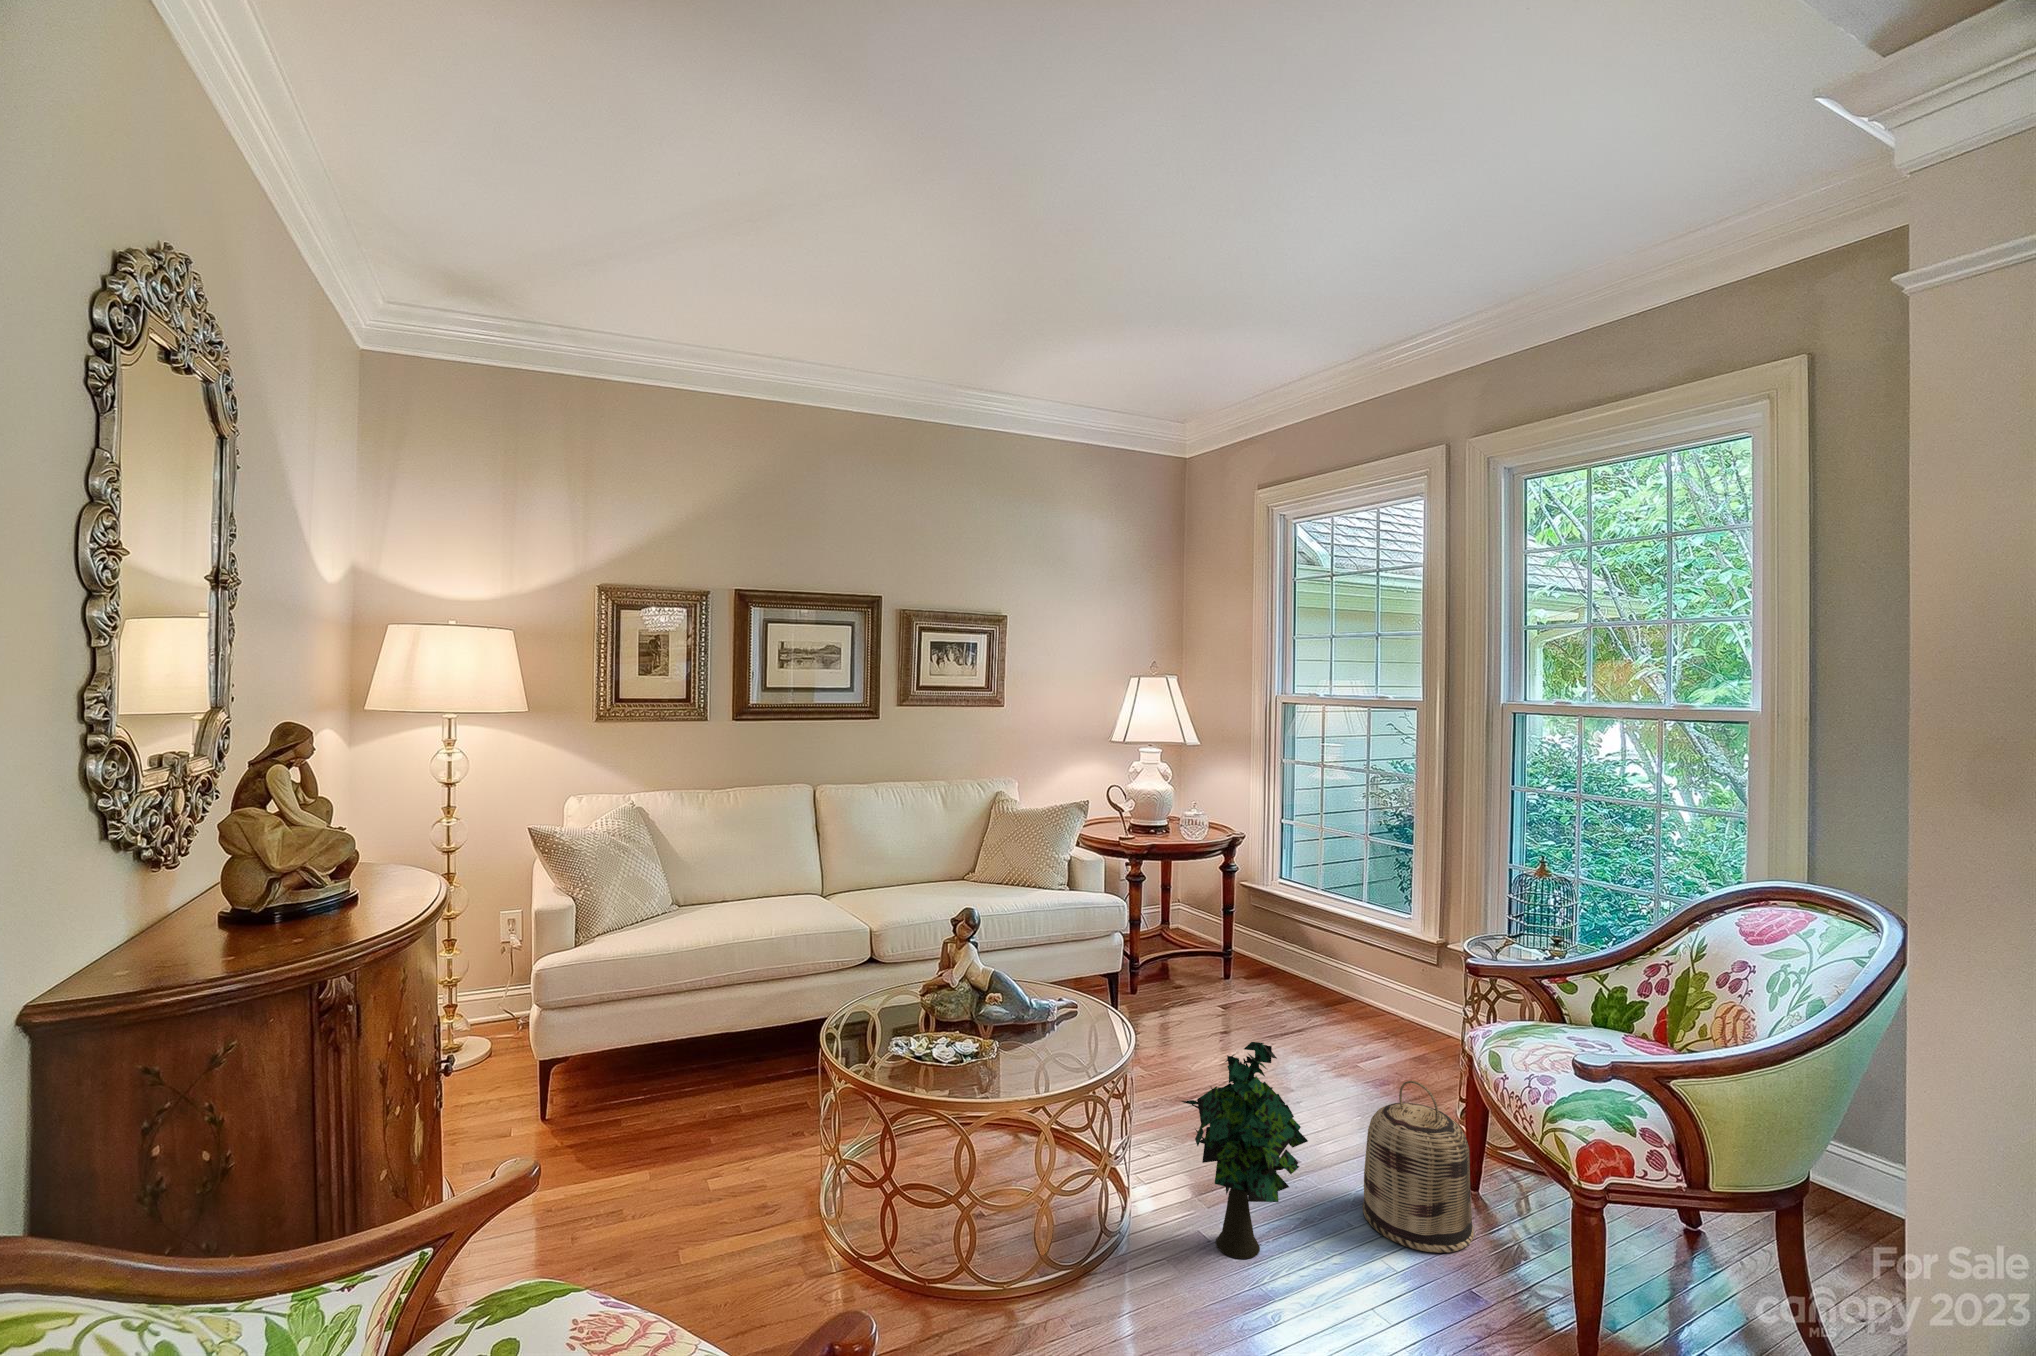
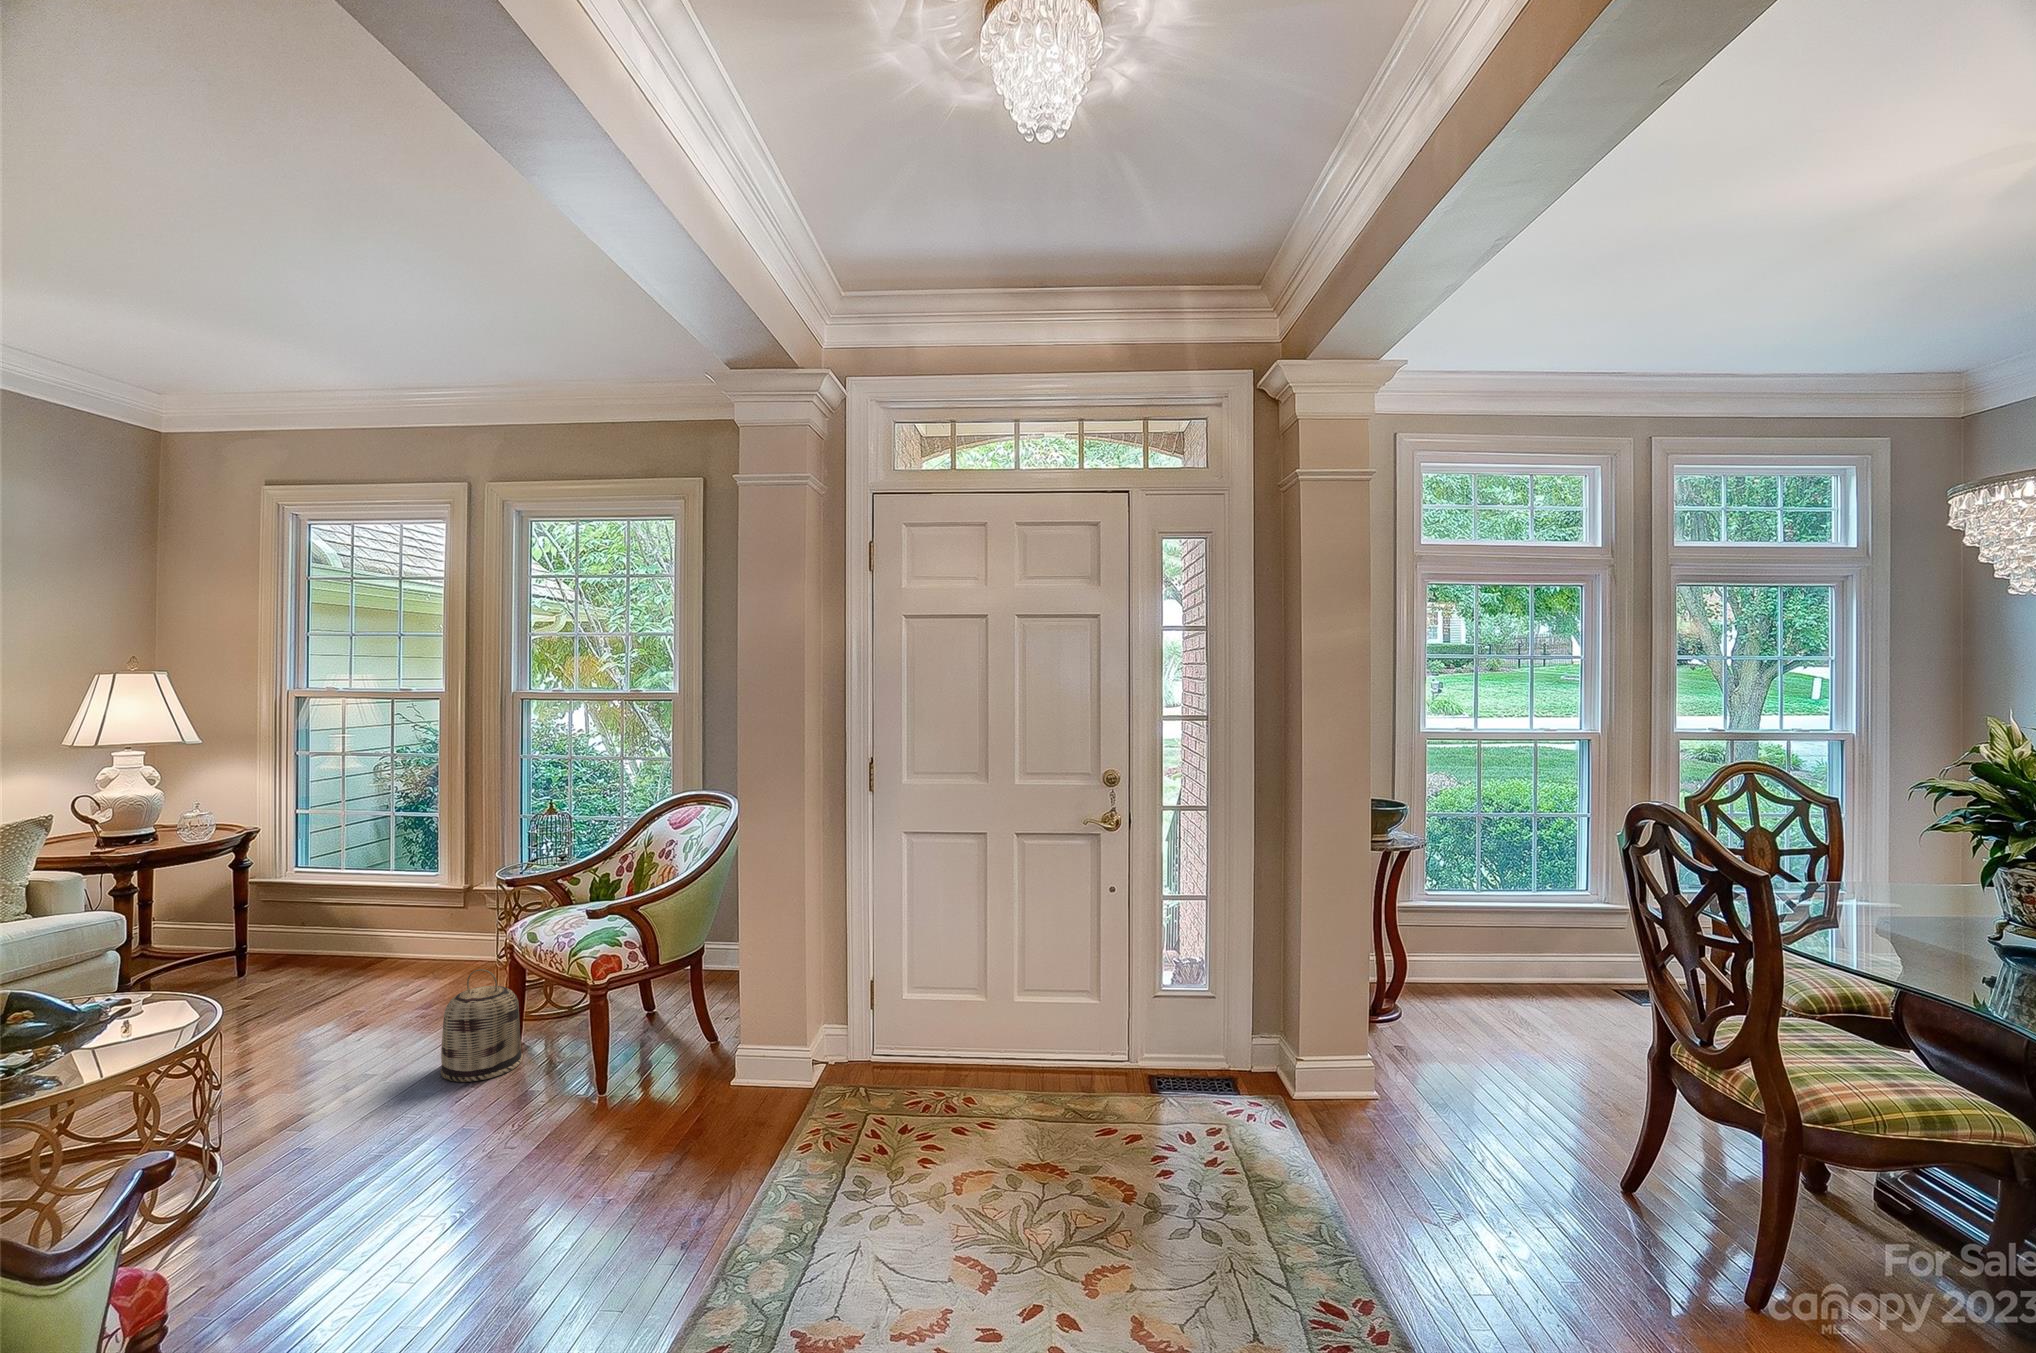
decorative plant: present [1182,1042,1308,1259] -> none [286,970,405,1140]

